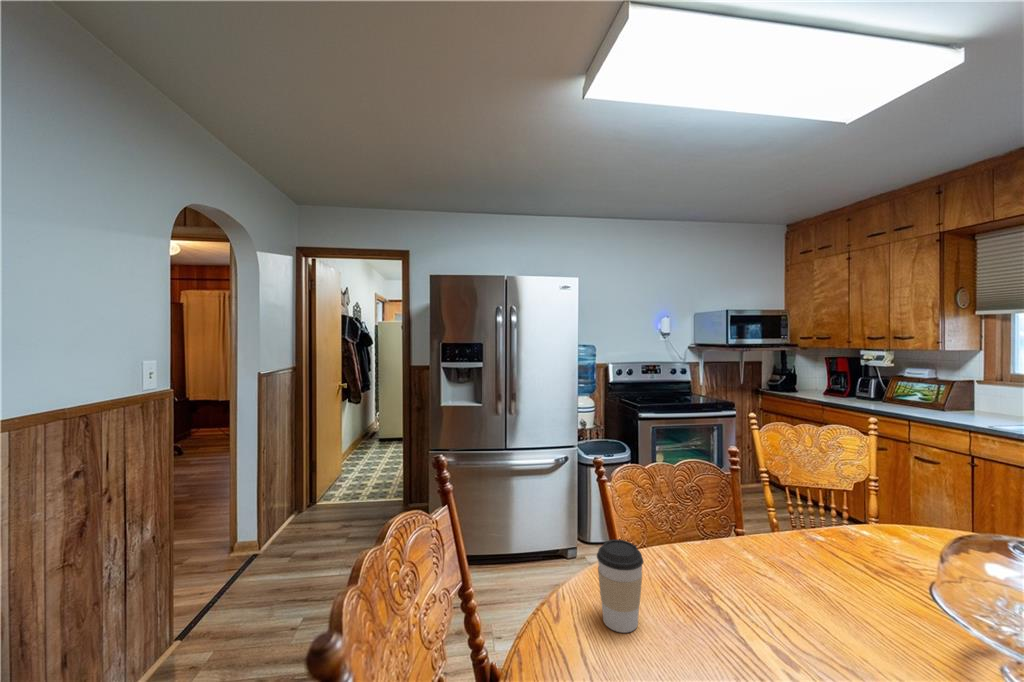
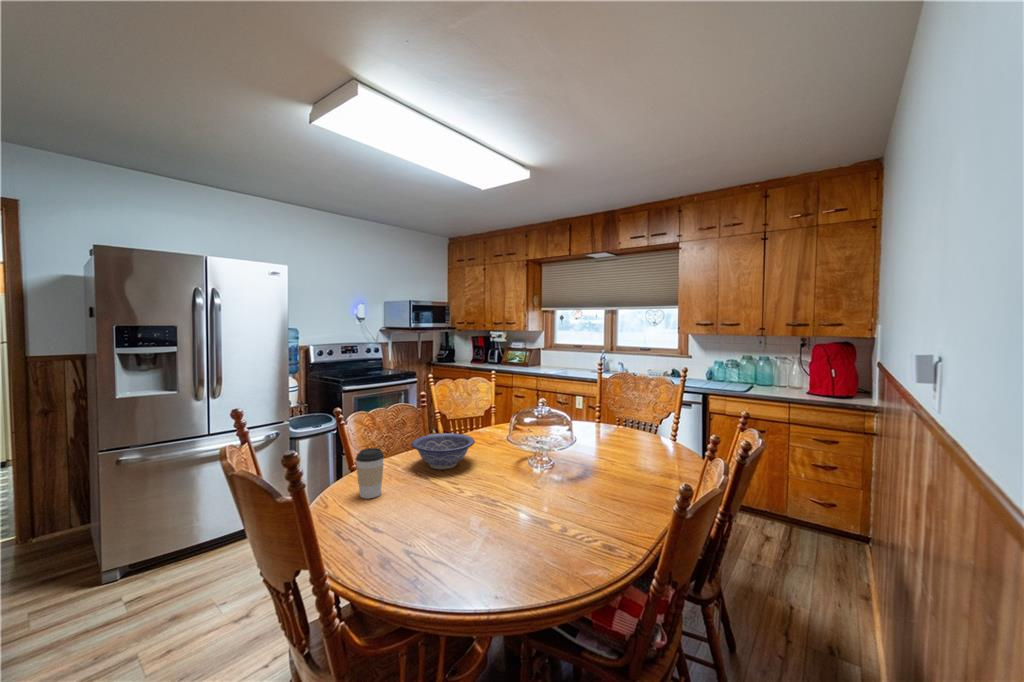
decorative bowl: none [702,527,838,611] -> present [411,433,475,469]

